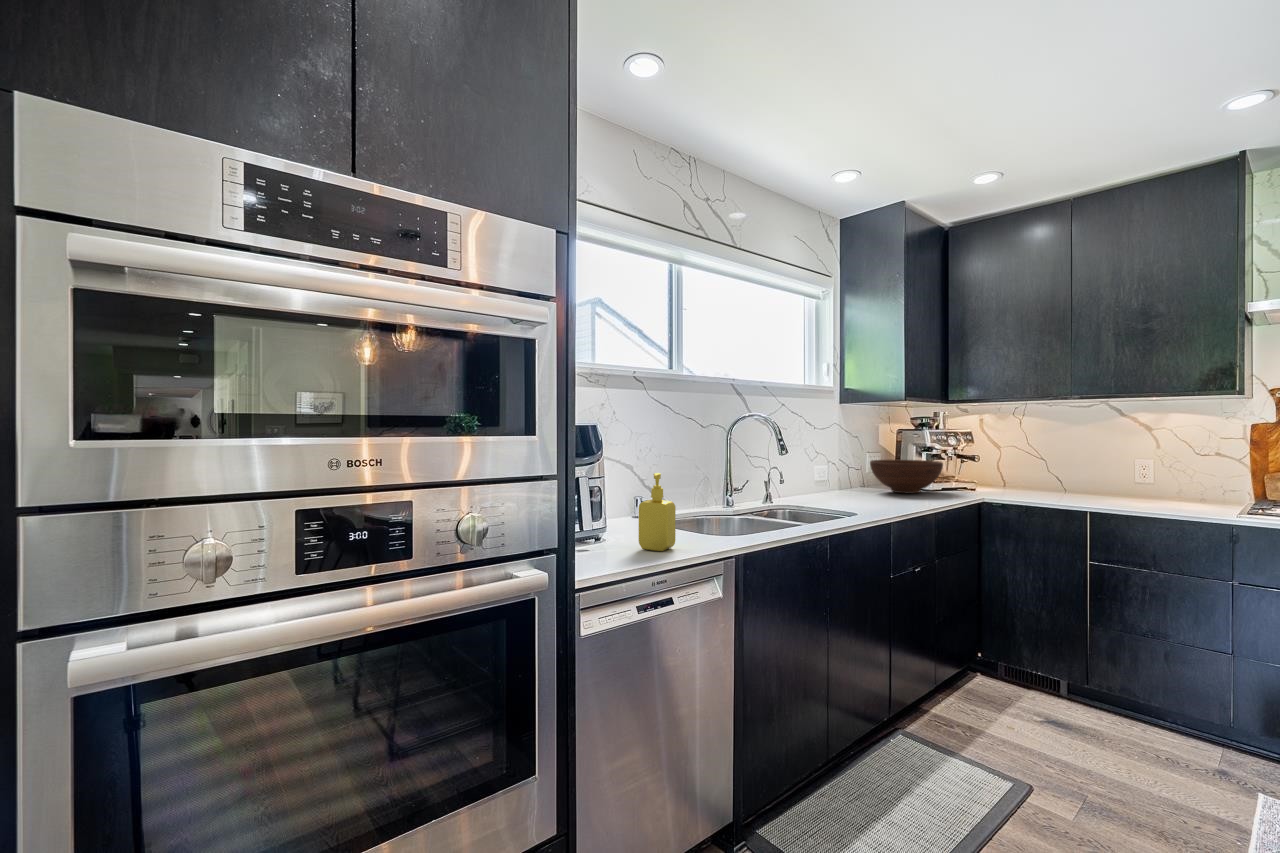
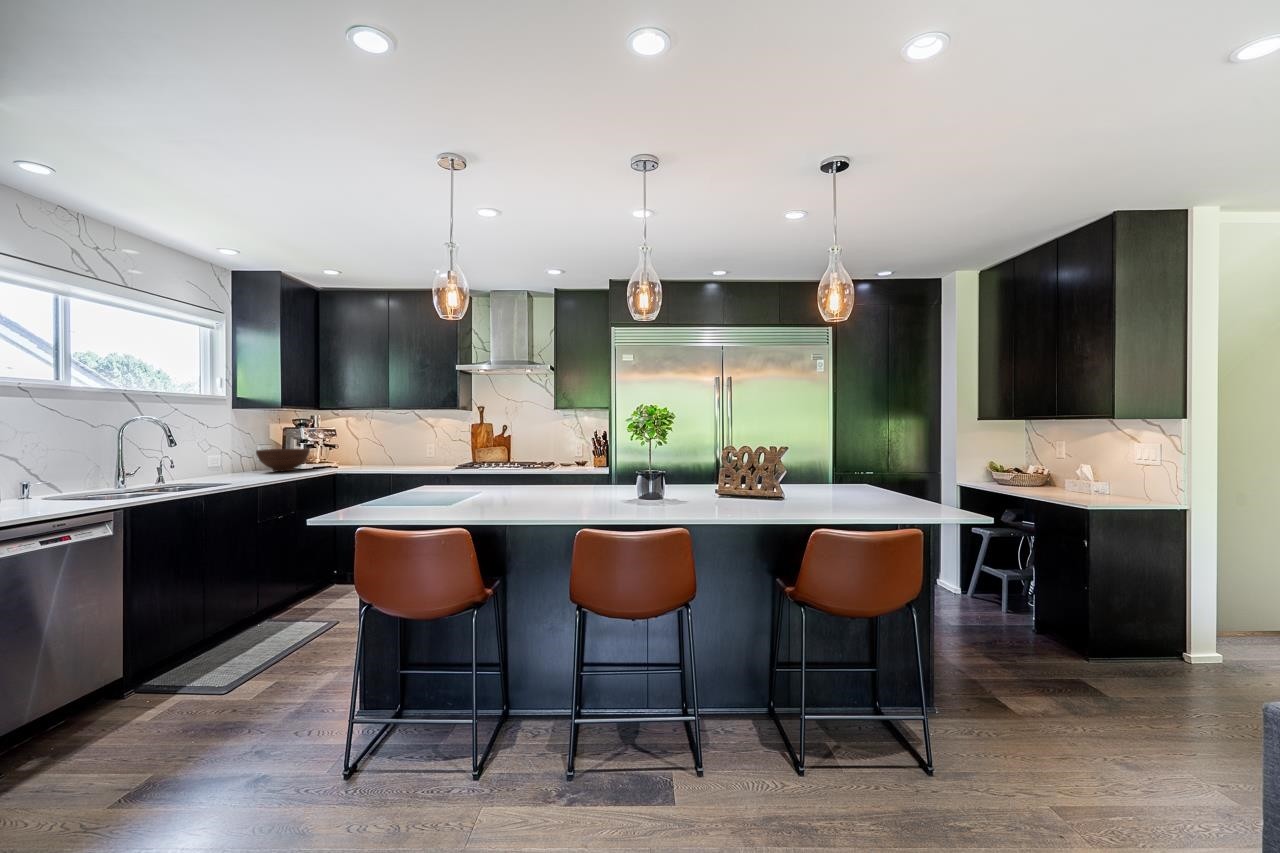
soap dispenser: present [639,473,676,551] -> none [36,458,71,510]

